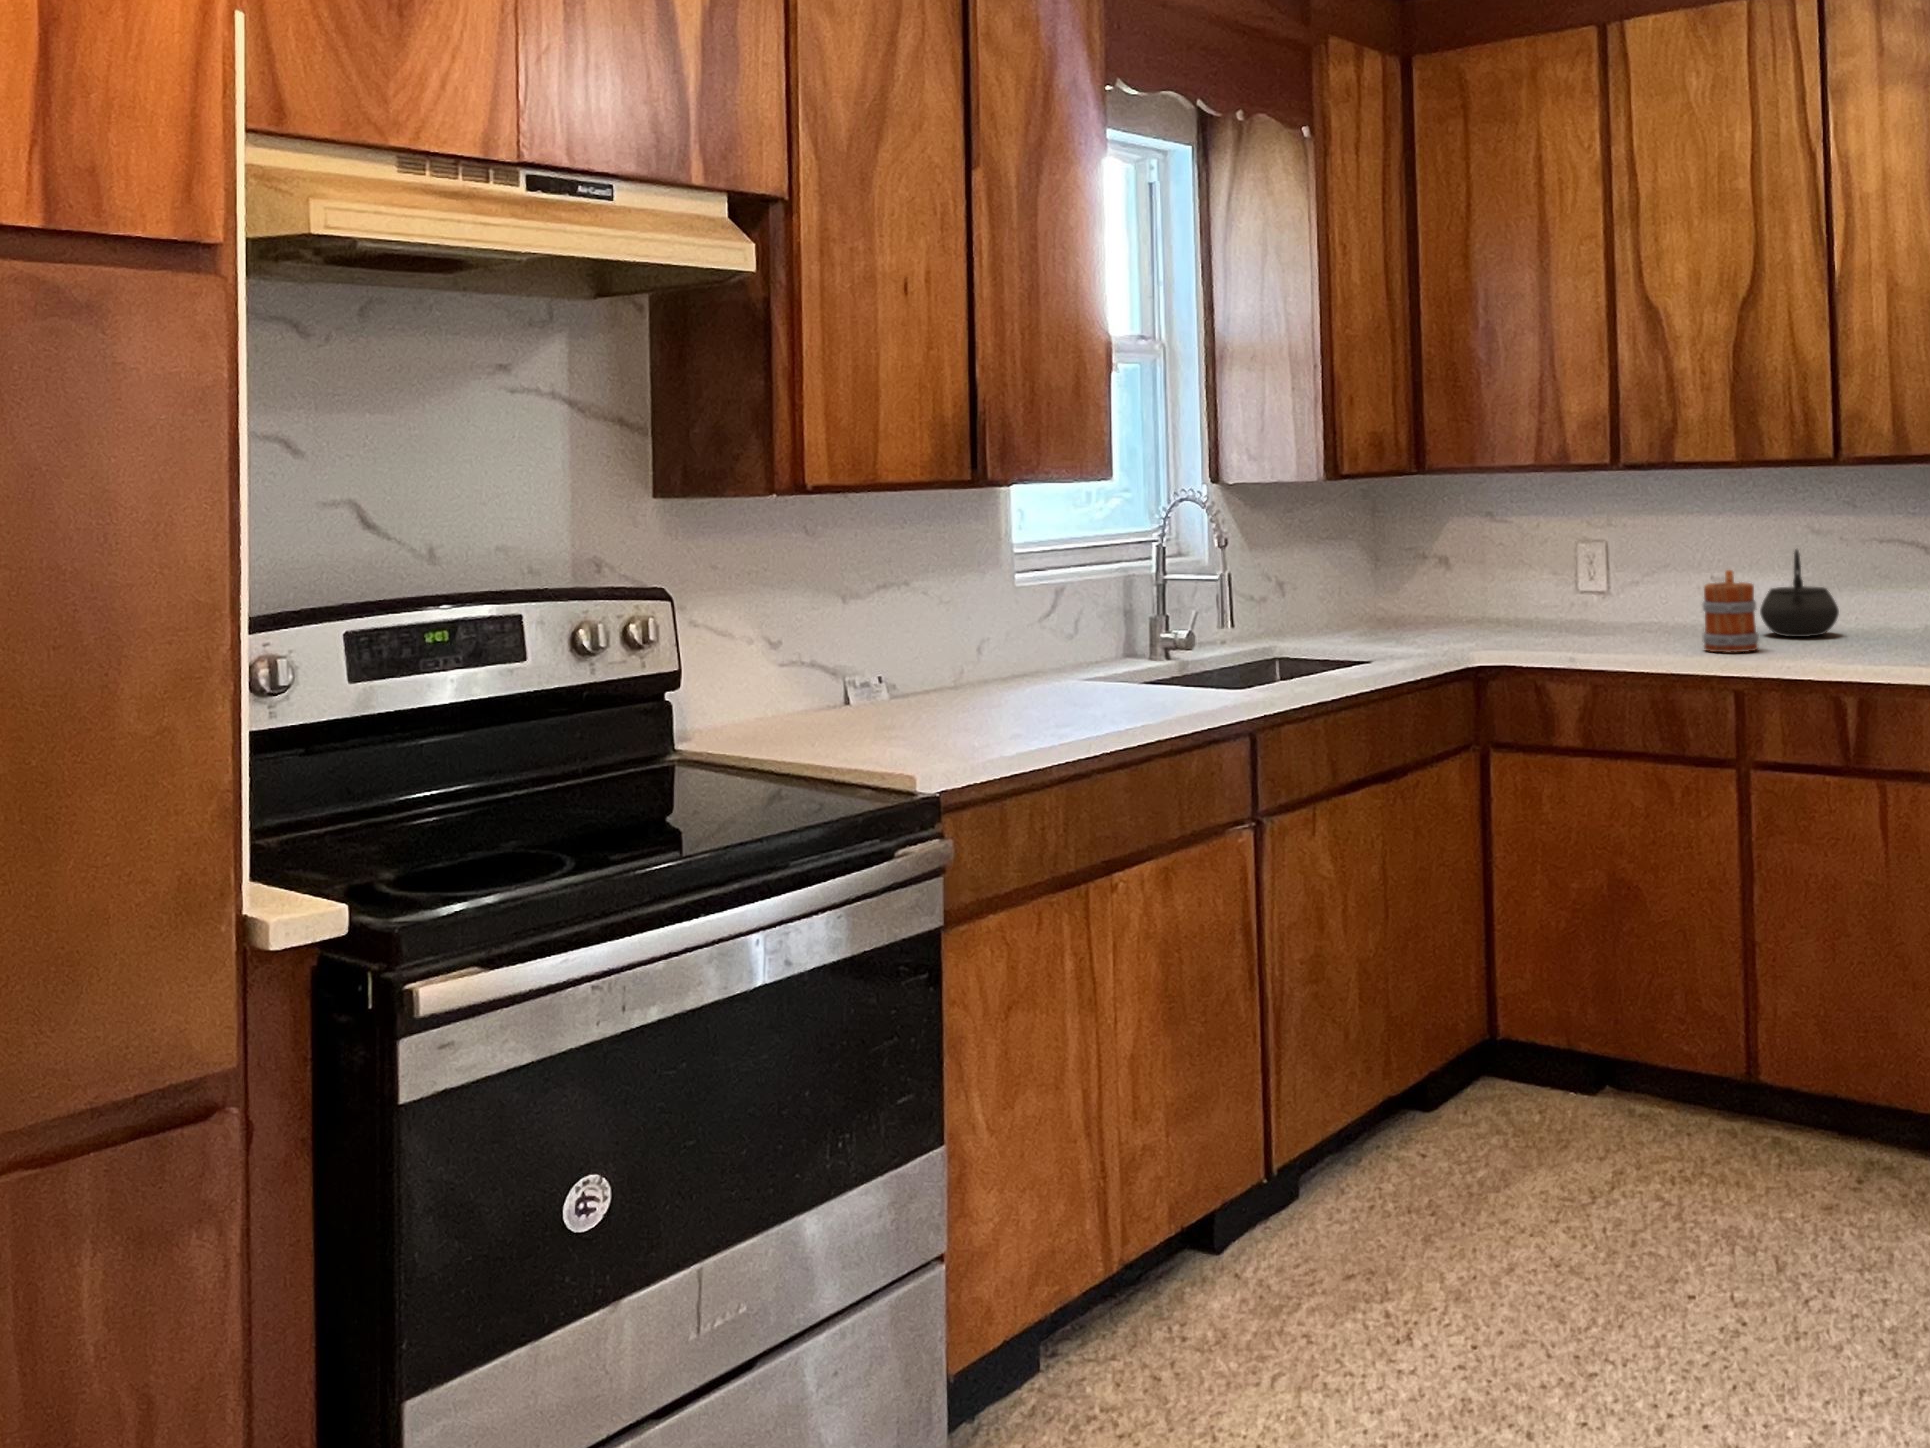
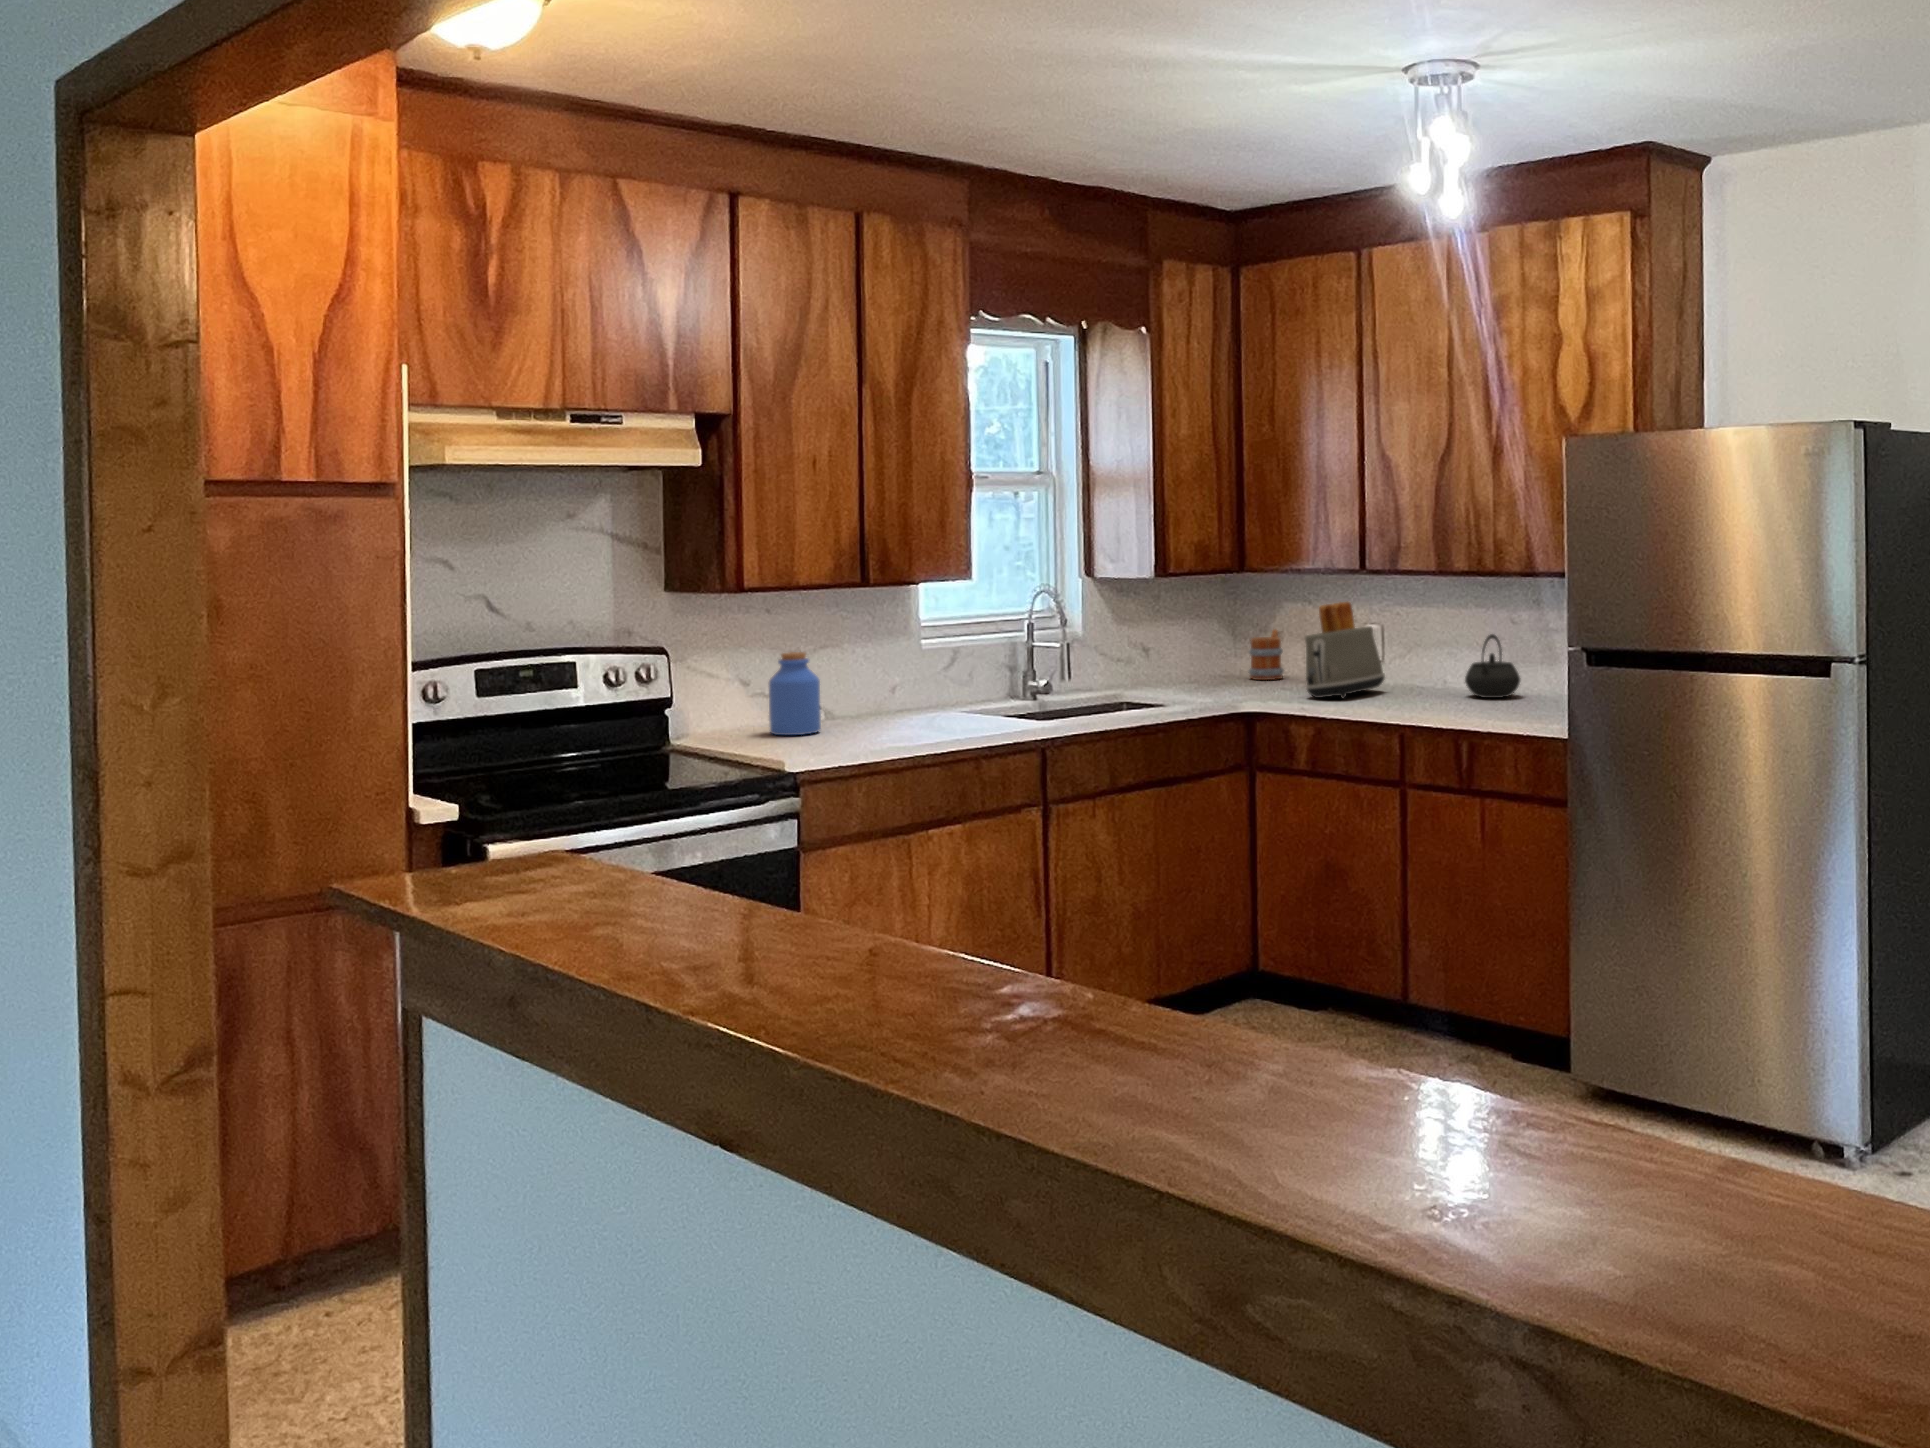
toaster: none [1545,509,1641,645] -> present [1305,602,1385,699]
mug: present [1703,570,1759,652] -> present [1249,629,1284,680]
jar: none [818,594,902,727] -> present [769,652,821,735]

